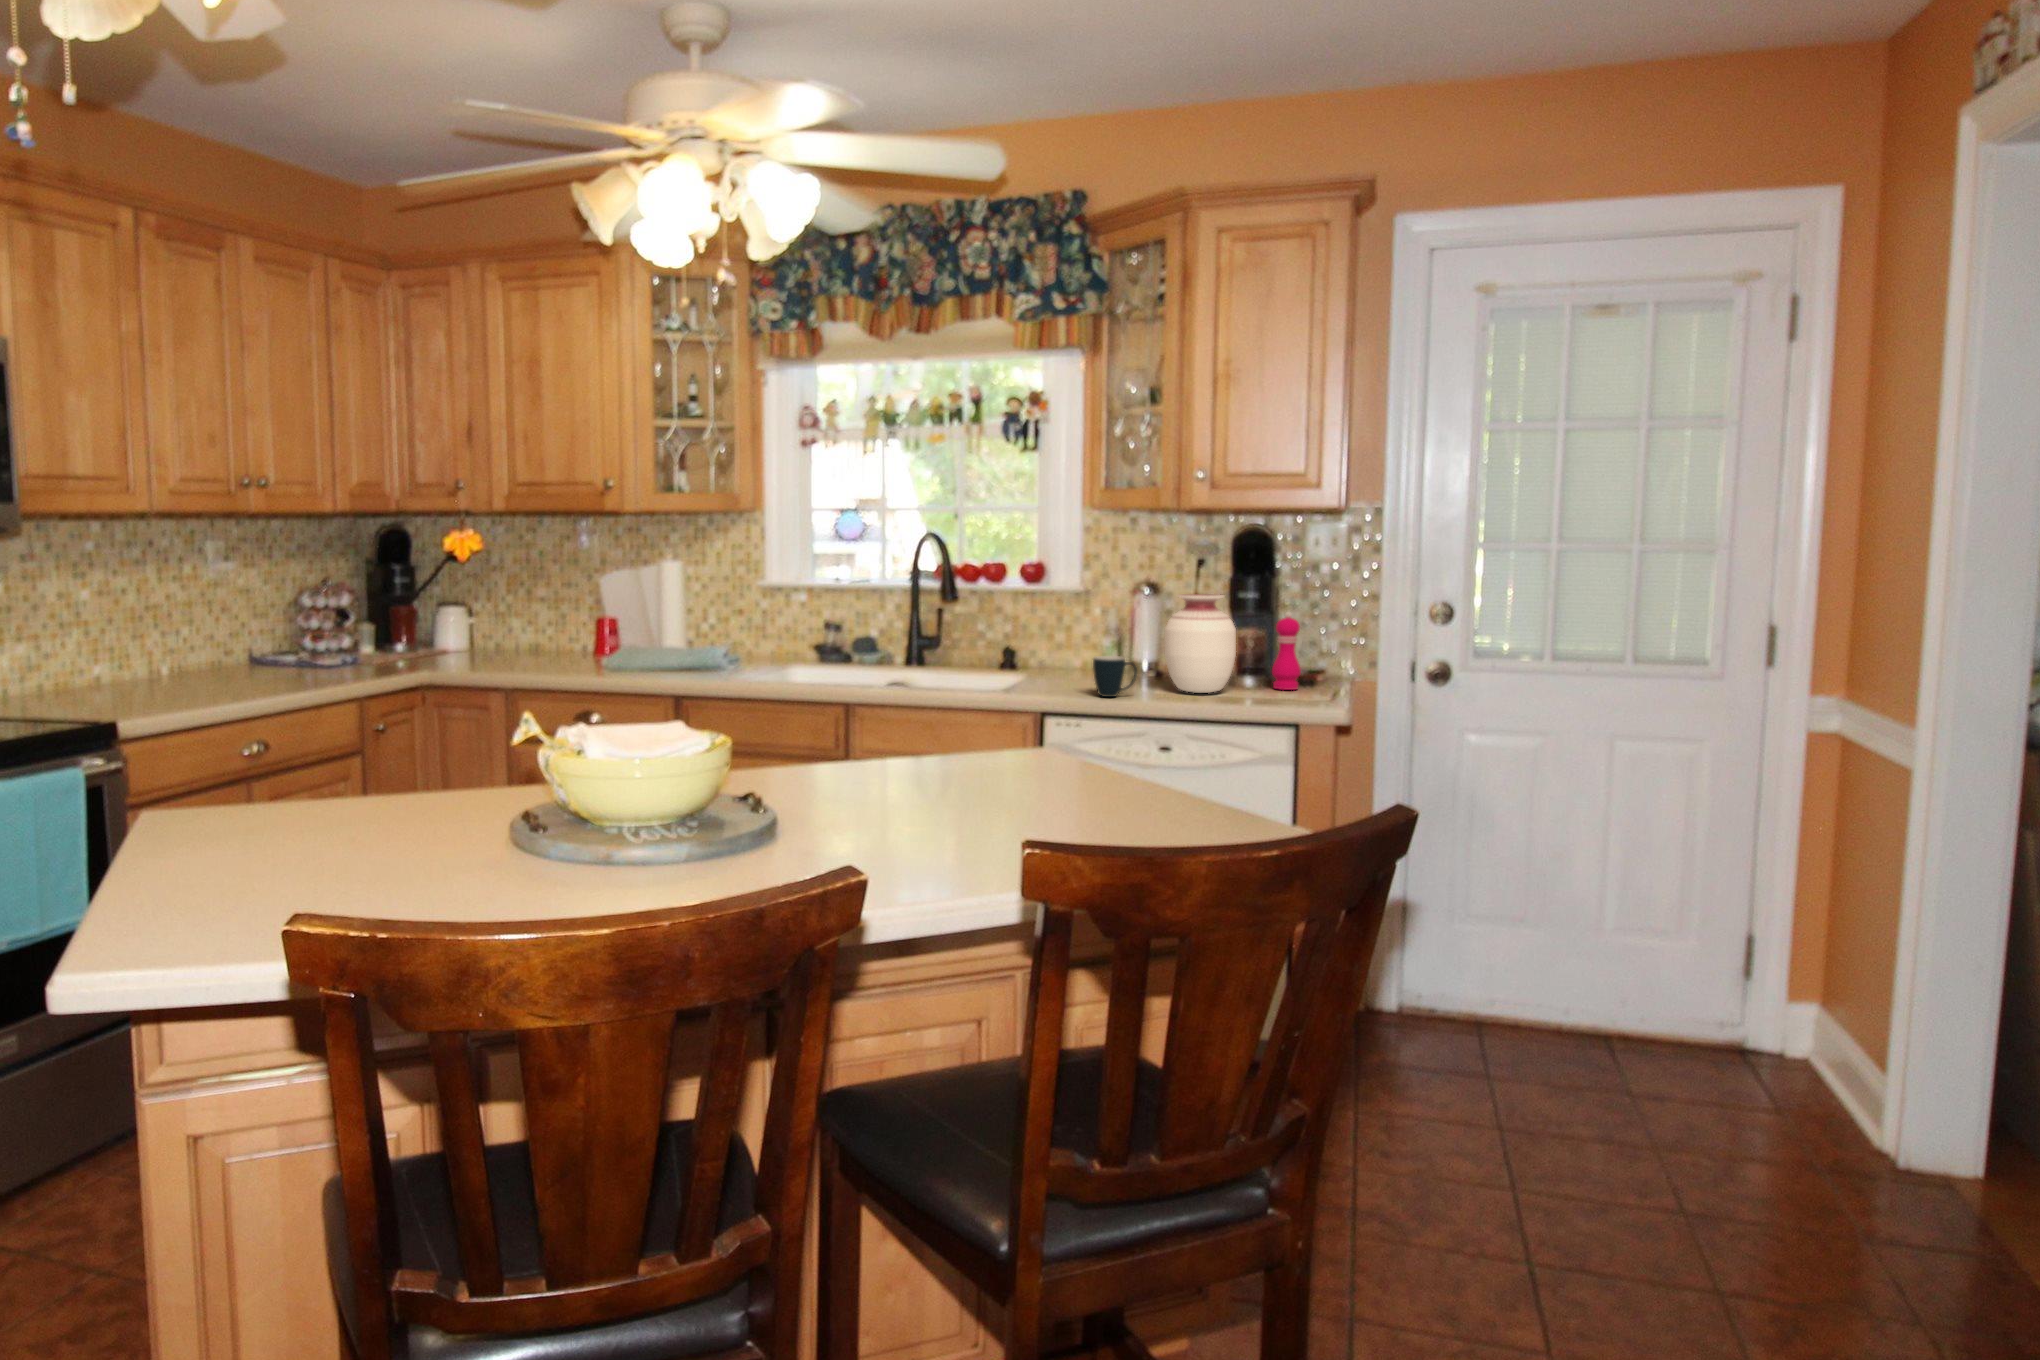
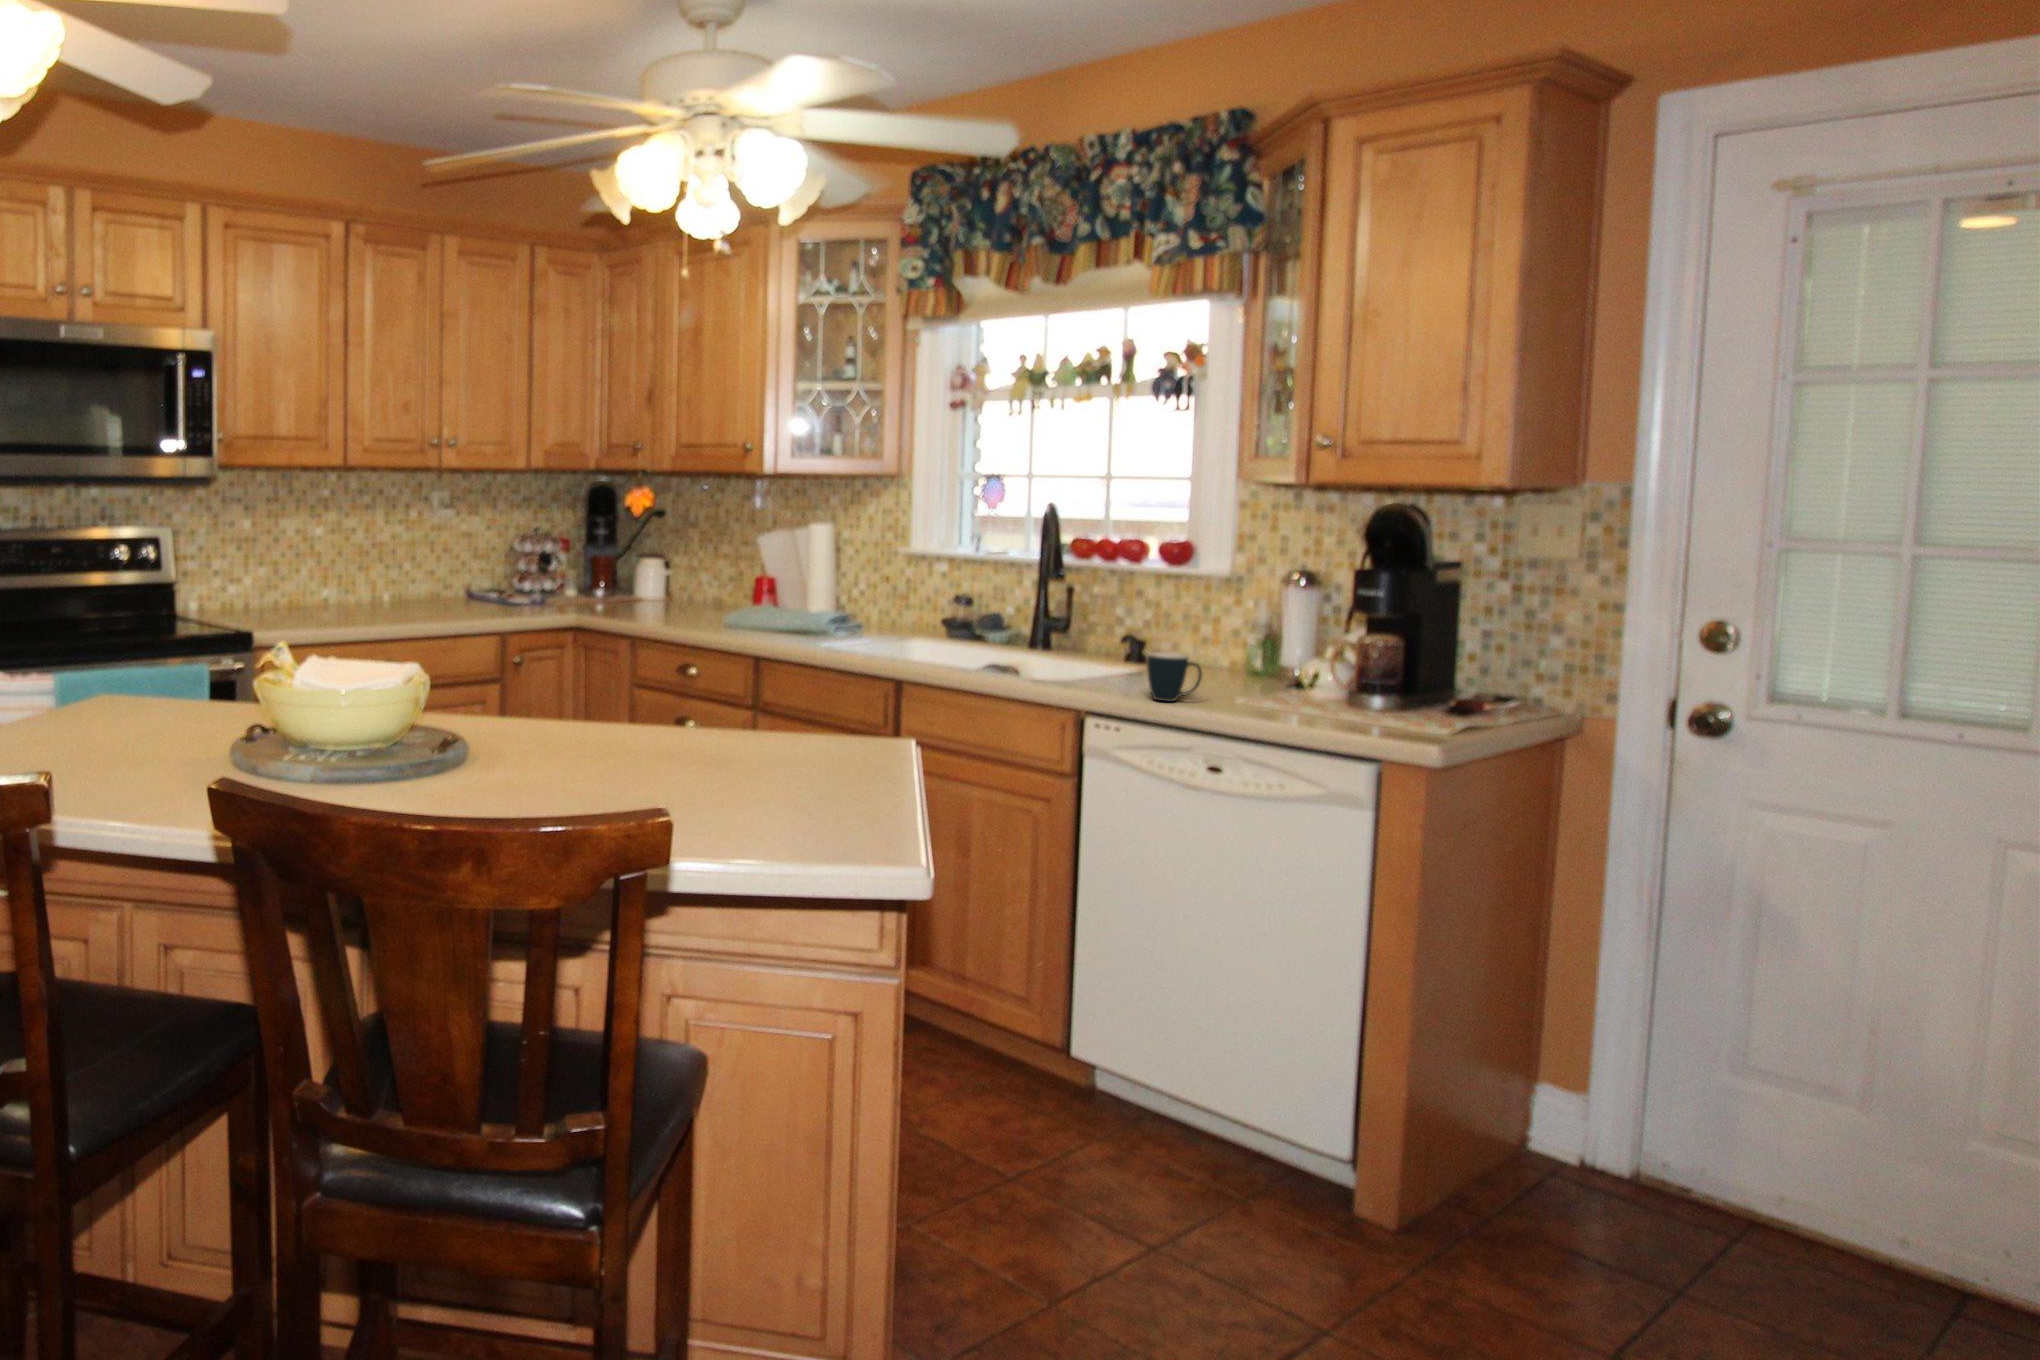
vase: present [1164,594,1236,693] -> none [1253,587,1353,710]
pepper mill: present [1272,612,1301,690] -> none [1415,618,1460,720]

